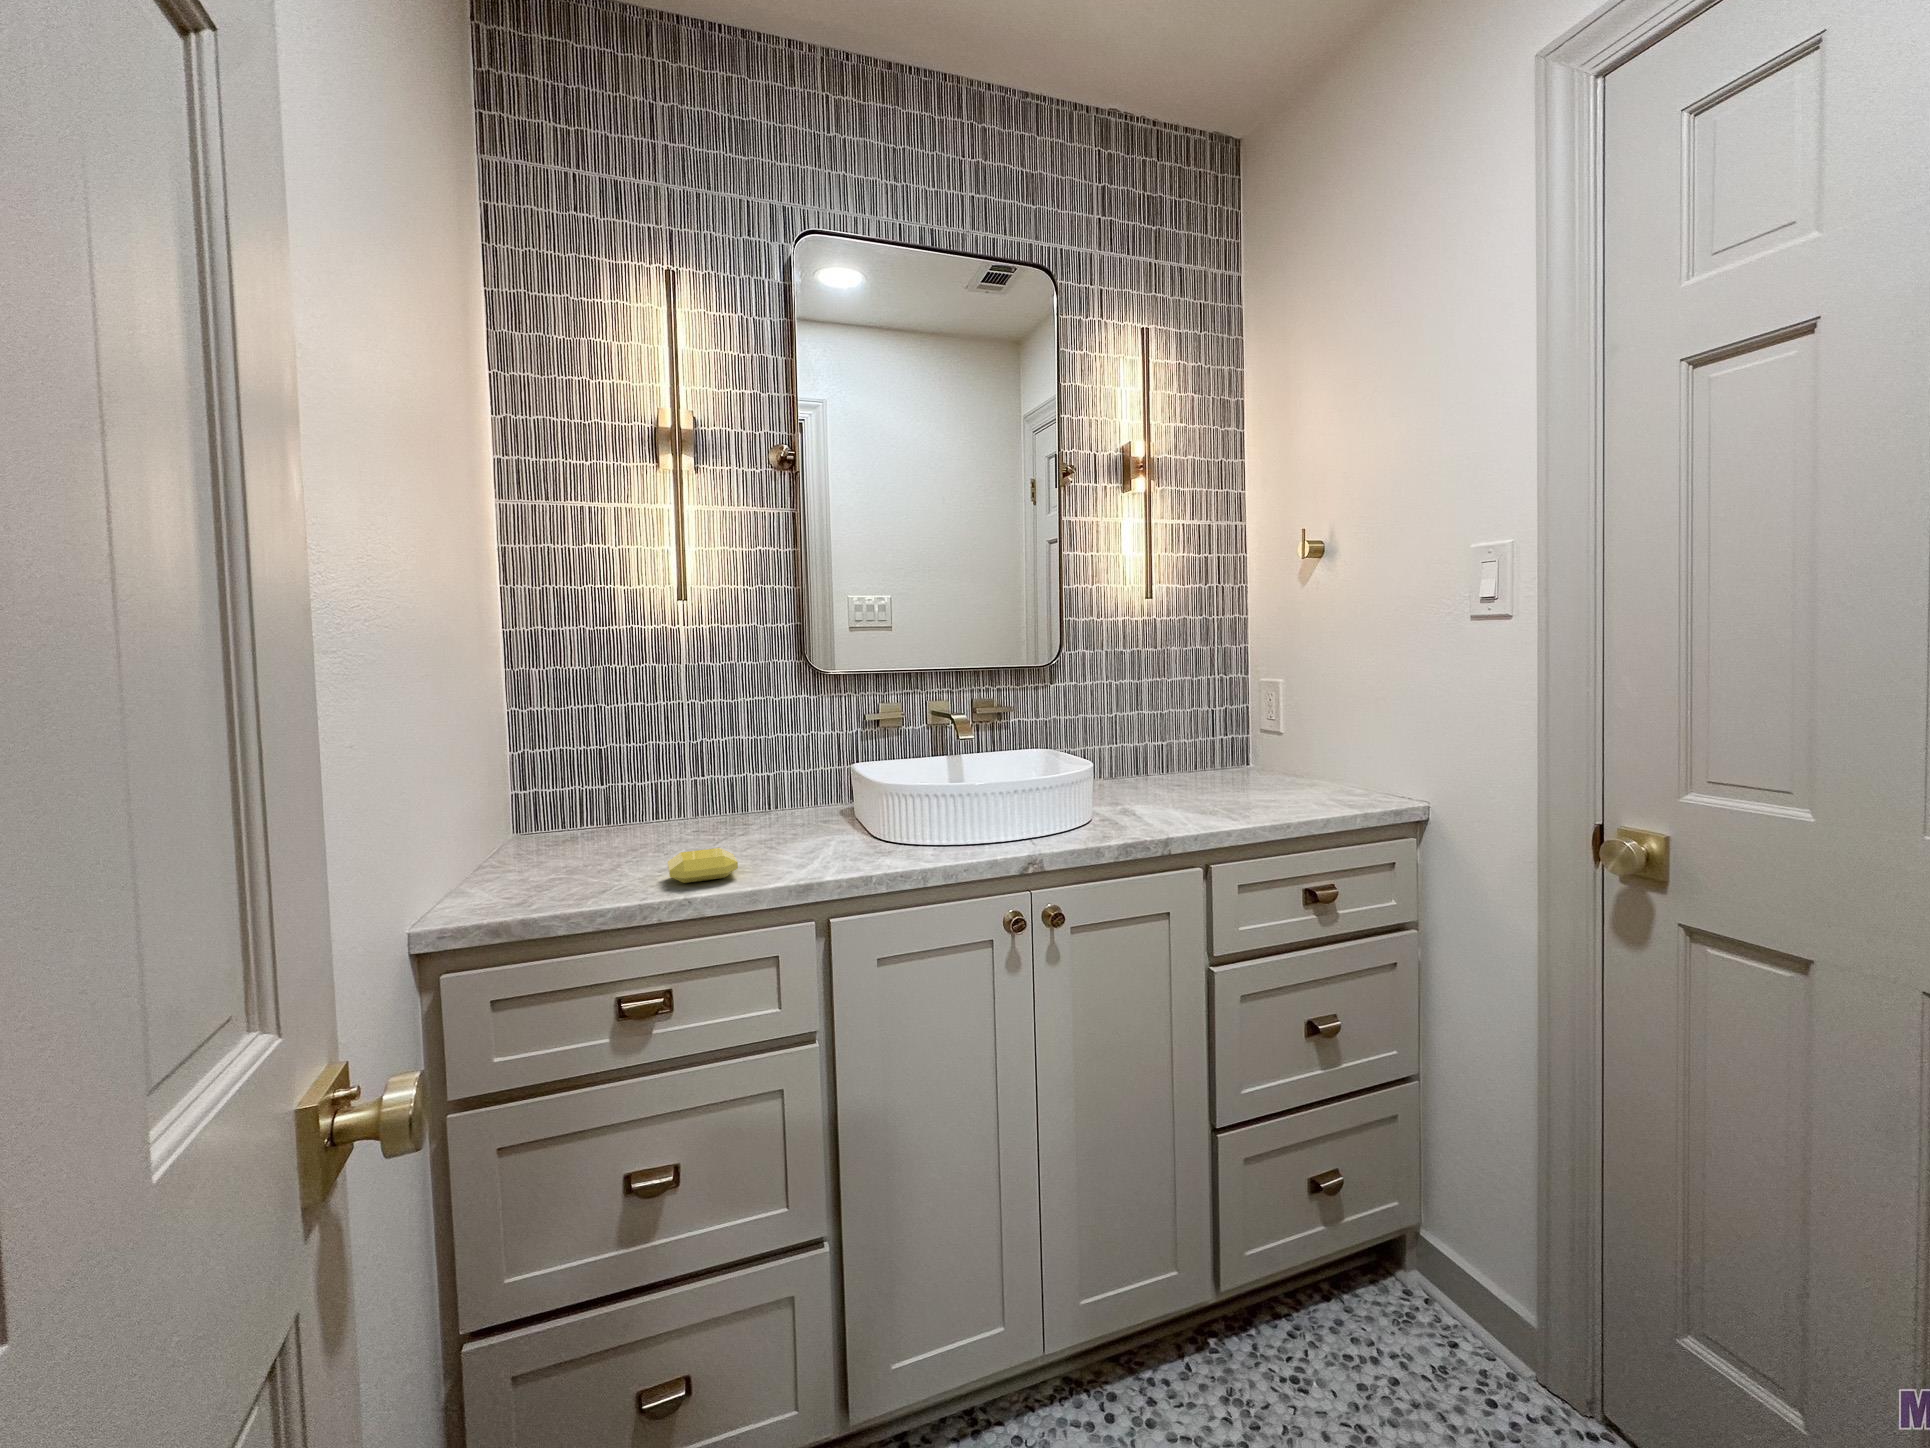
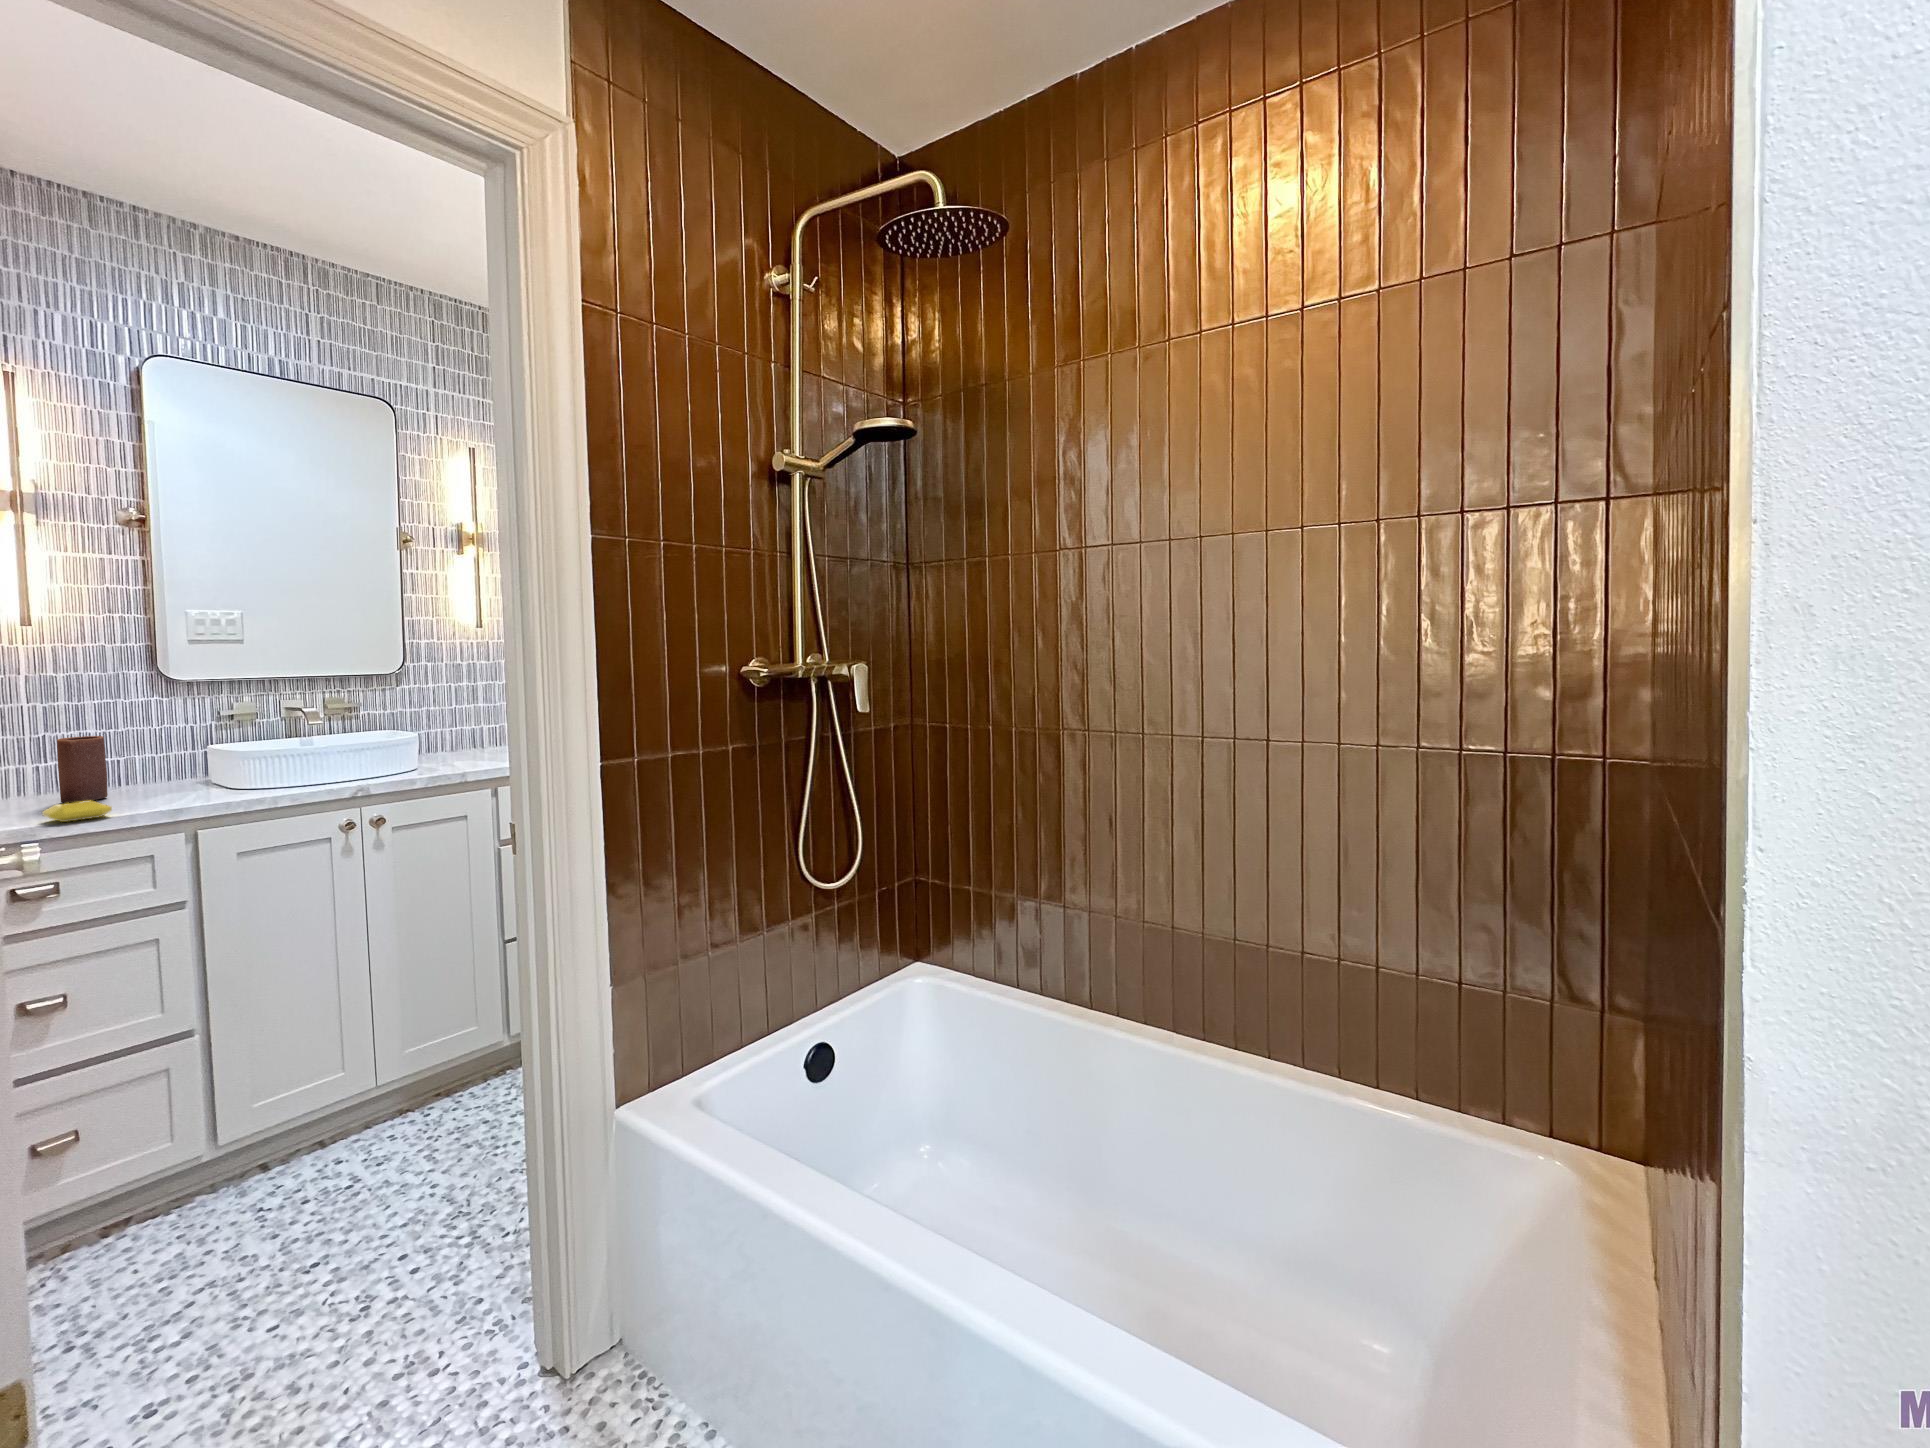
candle: none [703,746,751,836] -> present [57,736,108,803]

